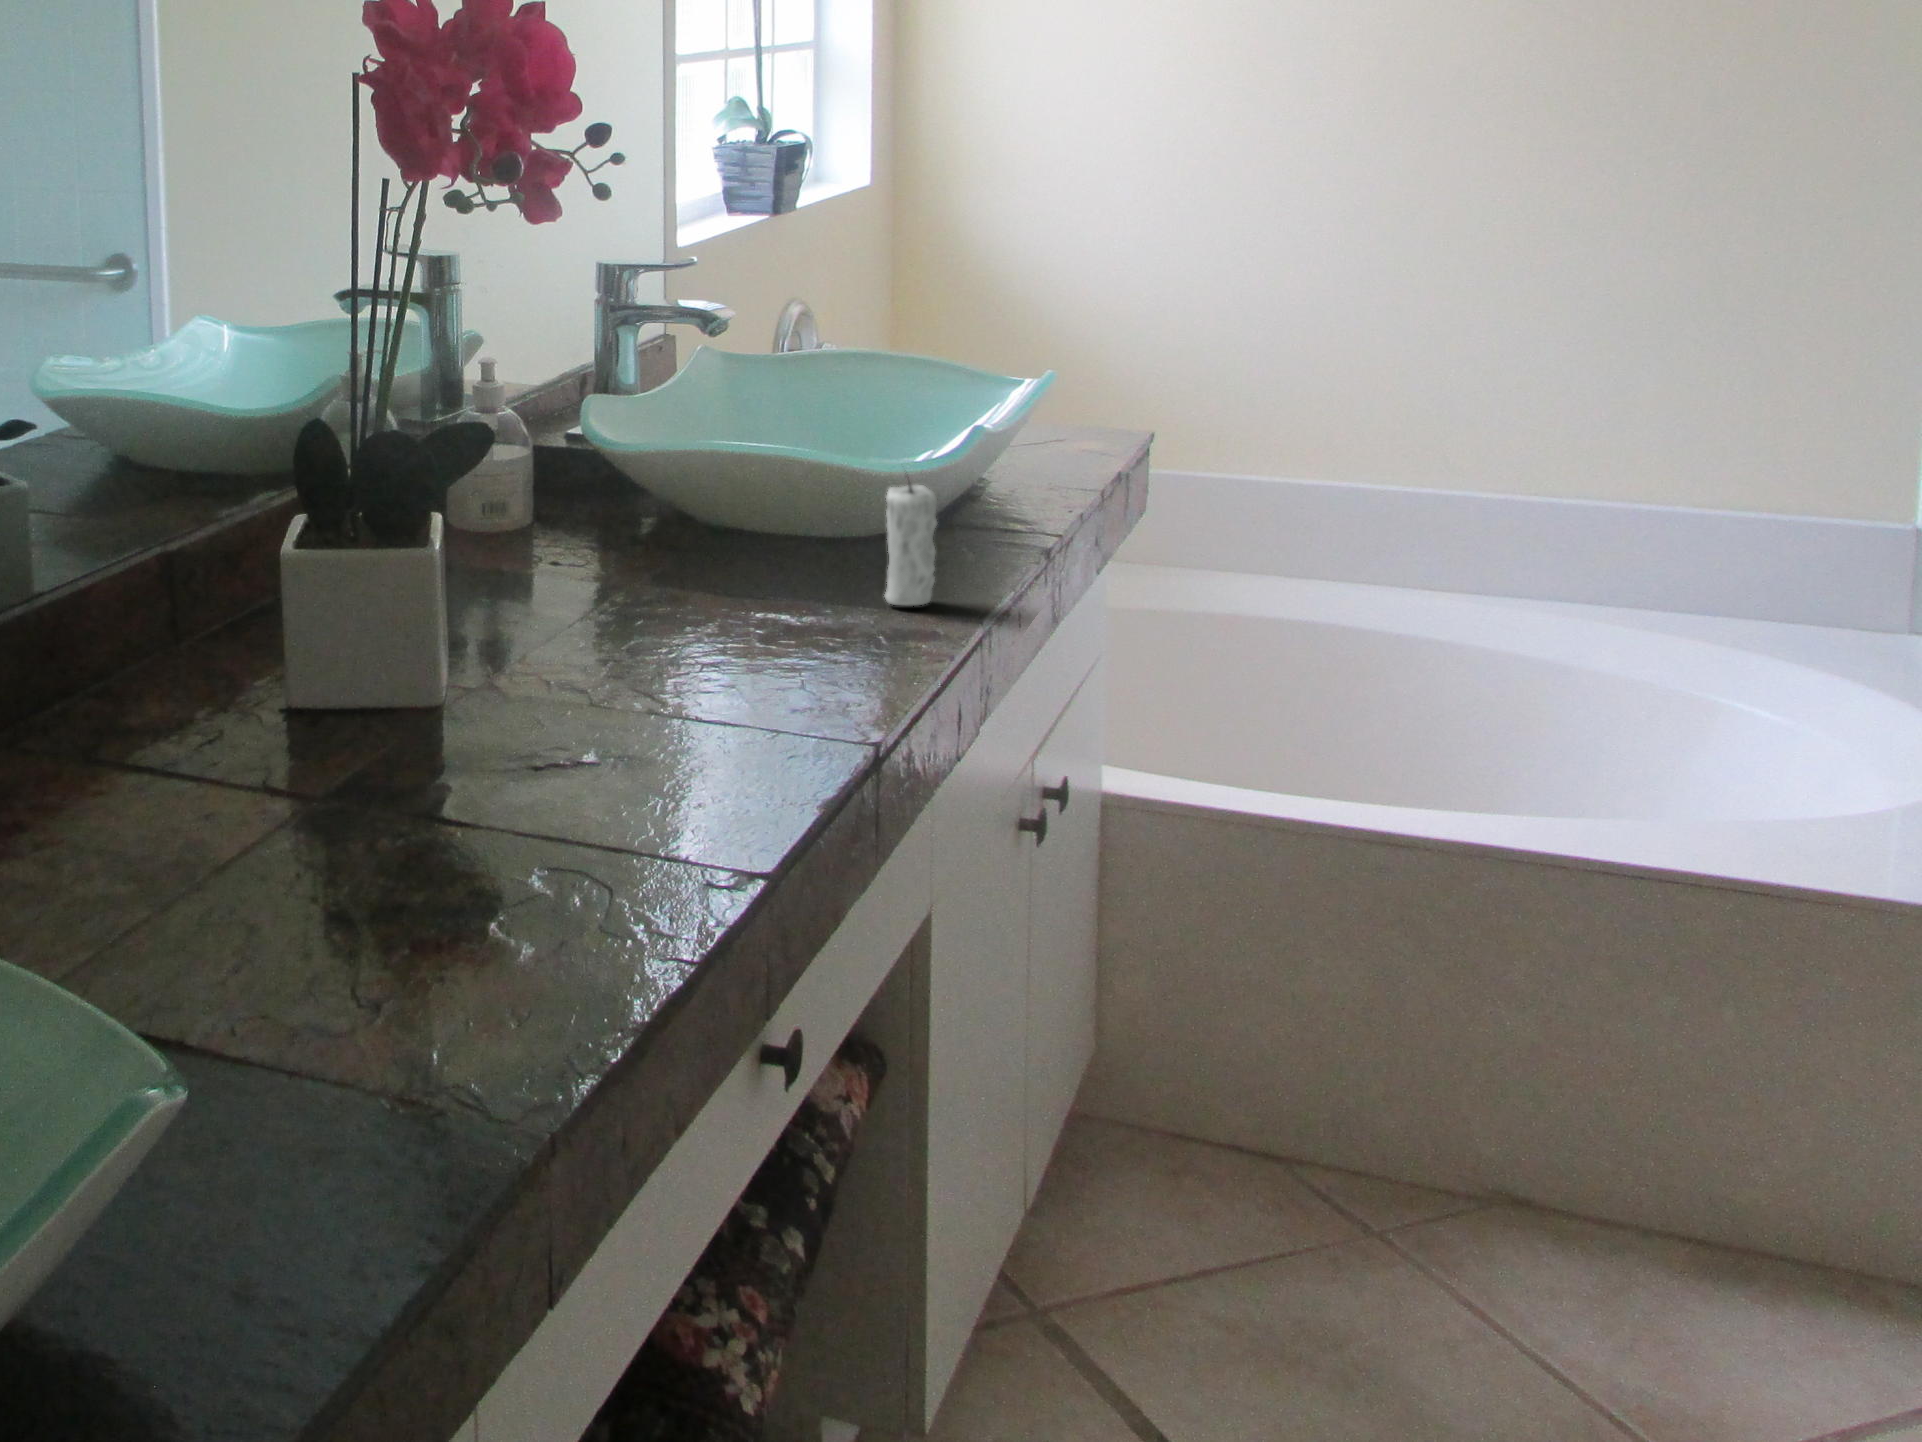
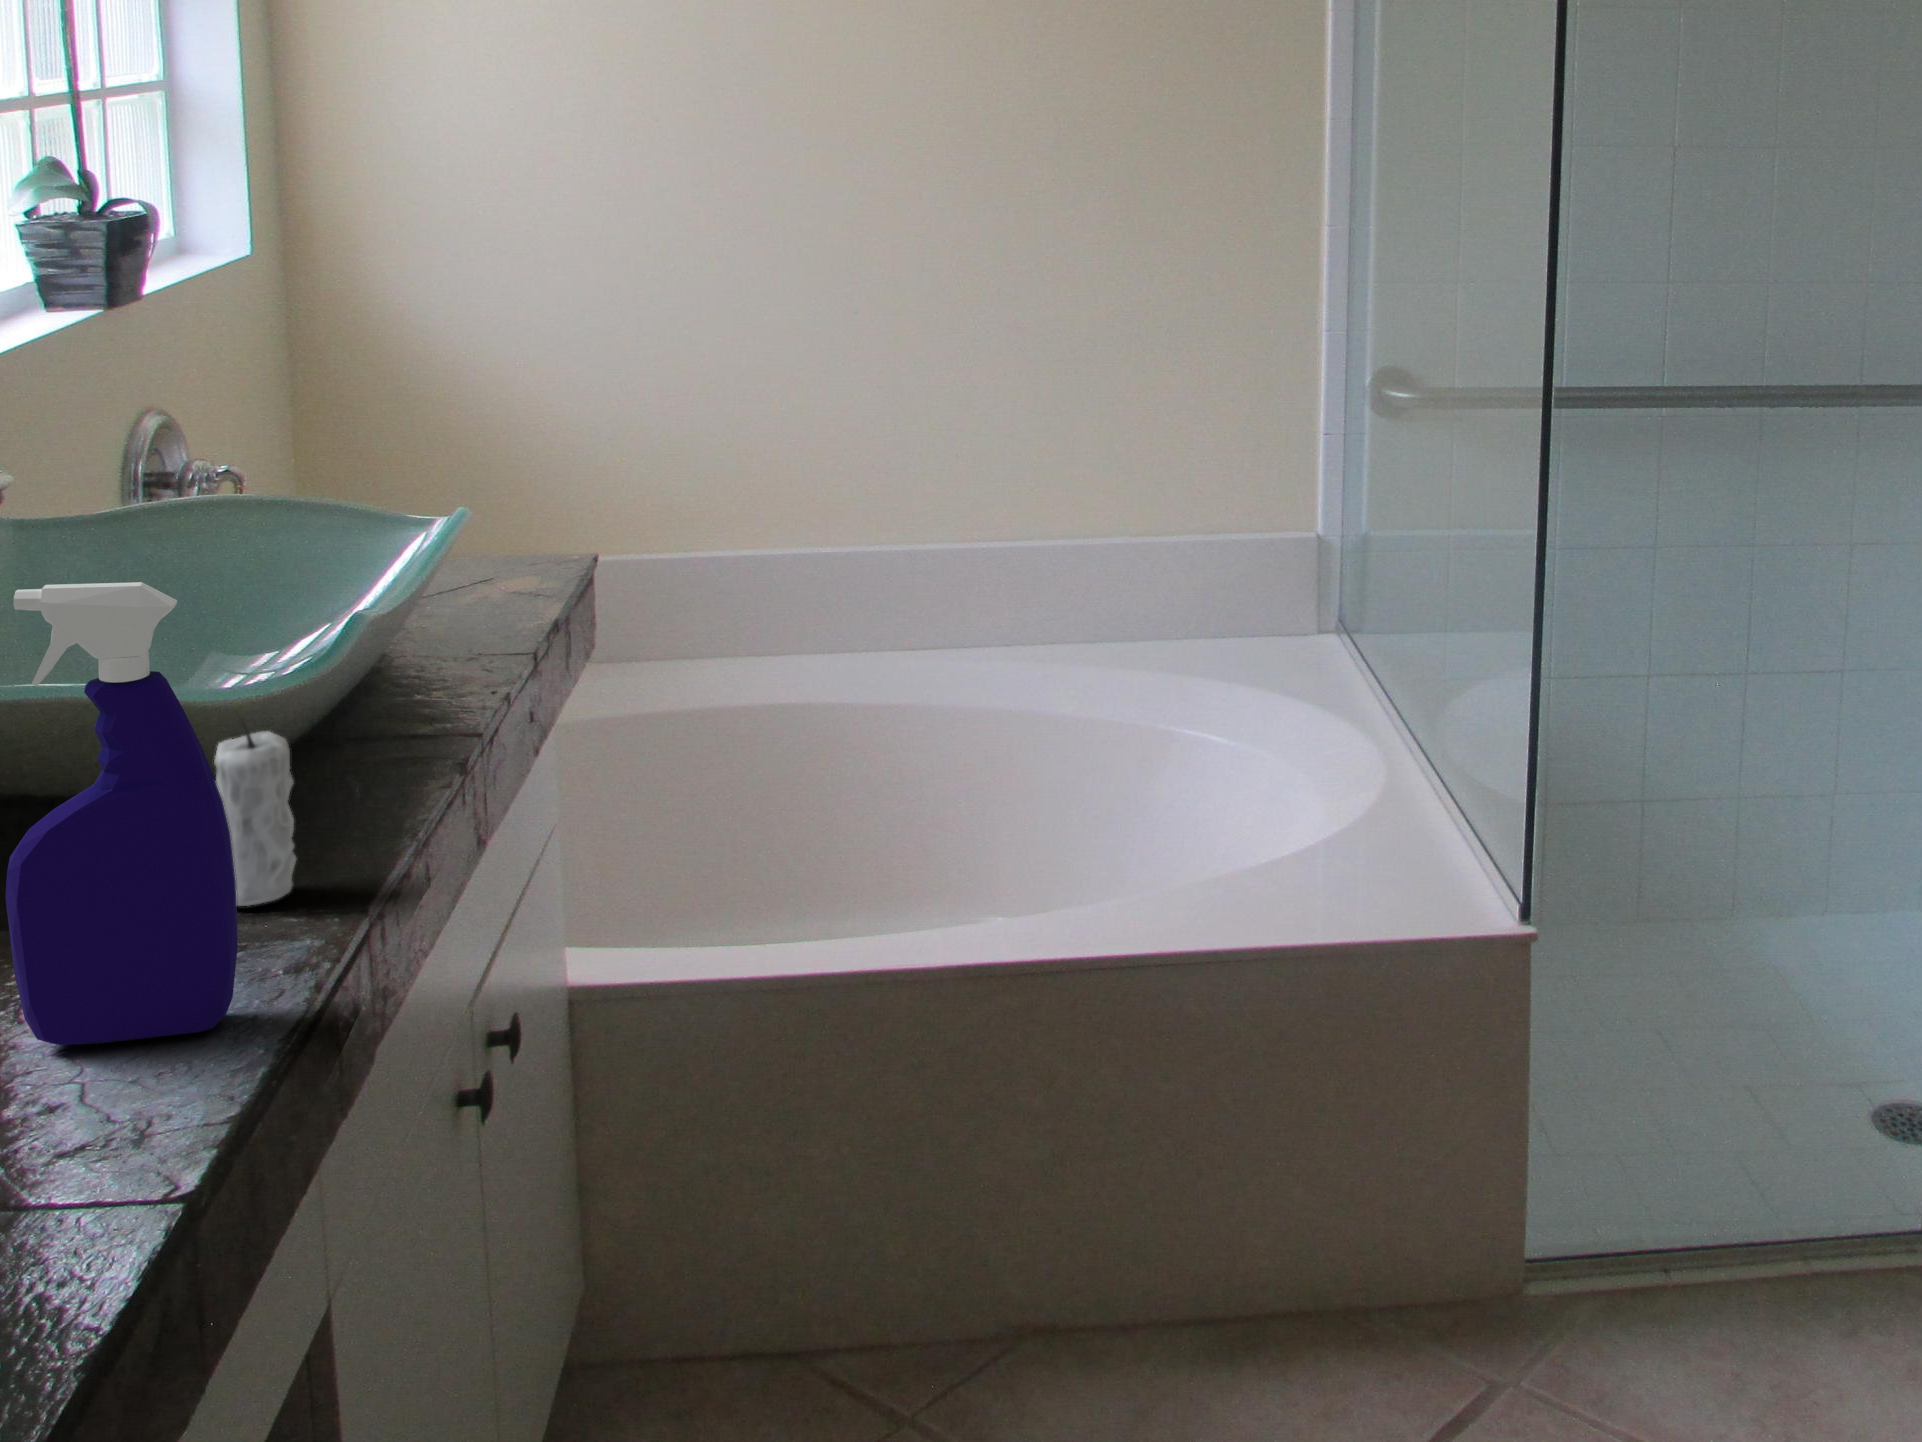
spray bottle: none [766,346,908,666] -> present [6,582,238,1045]

